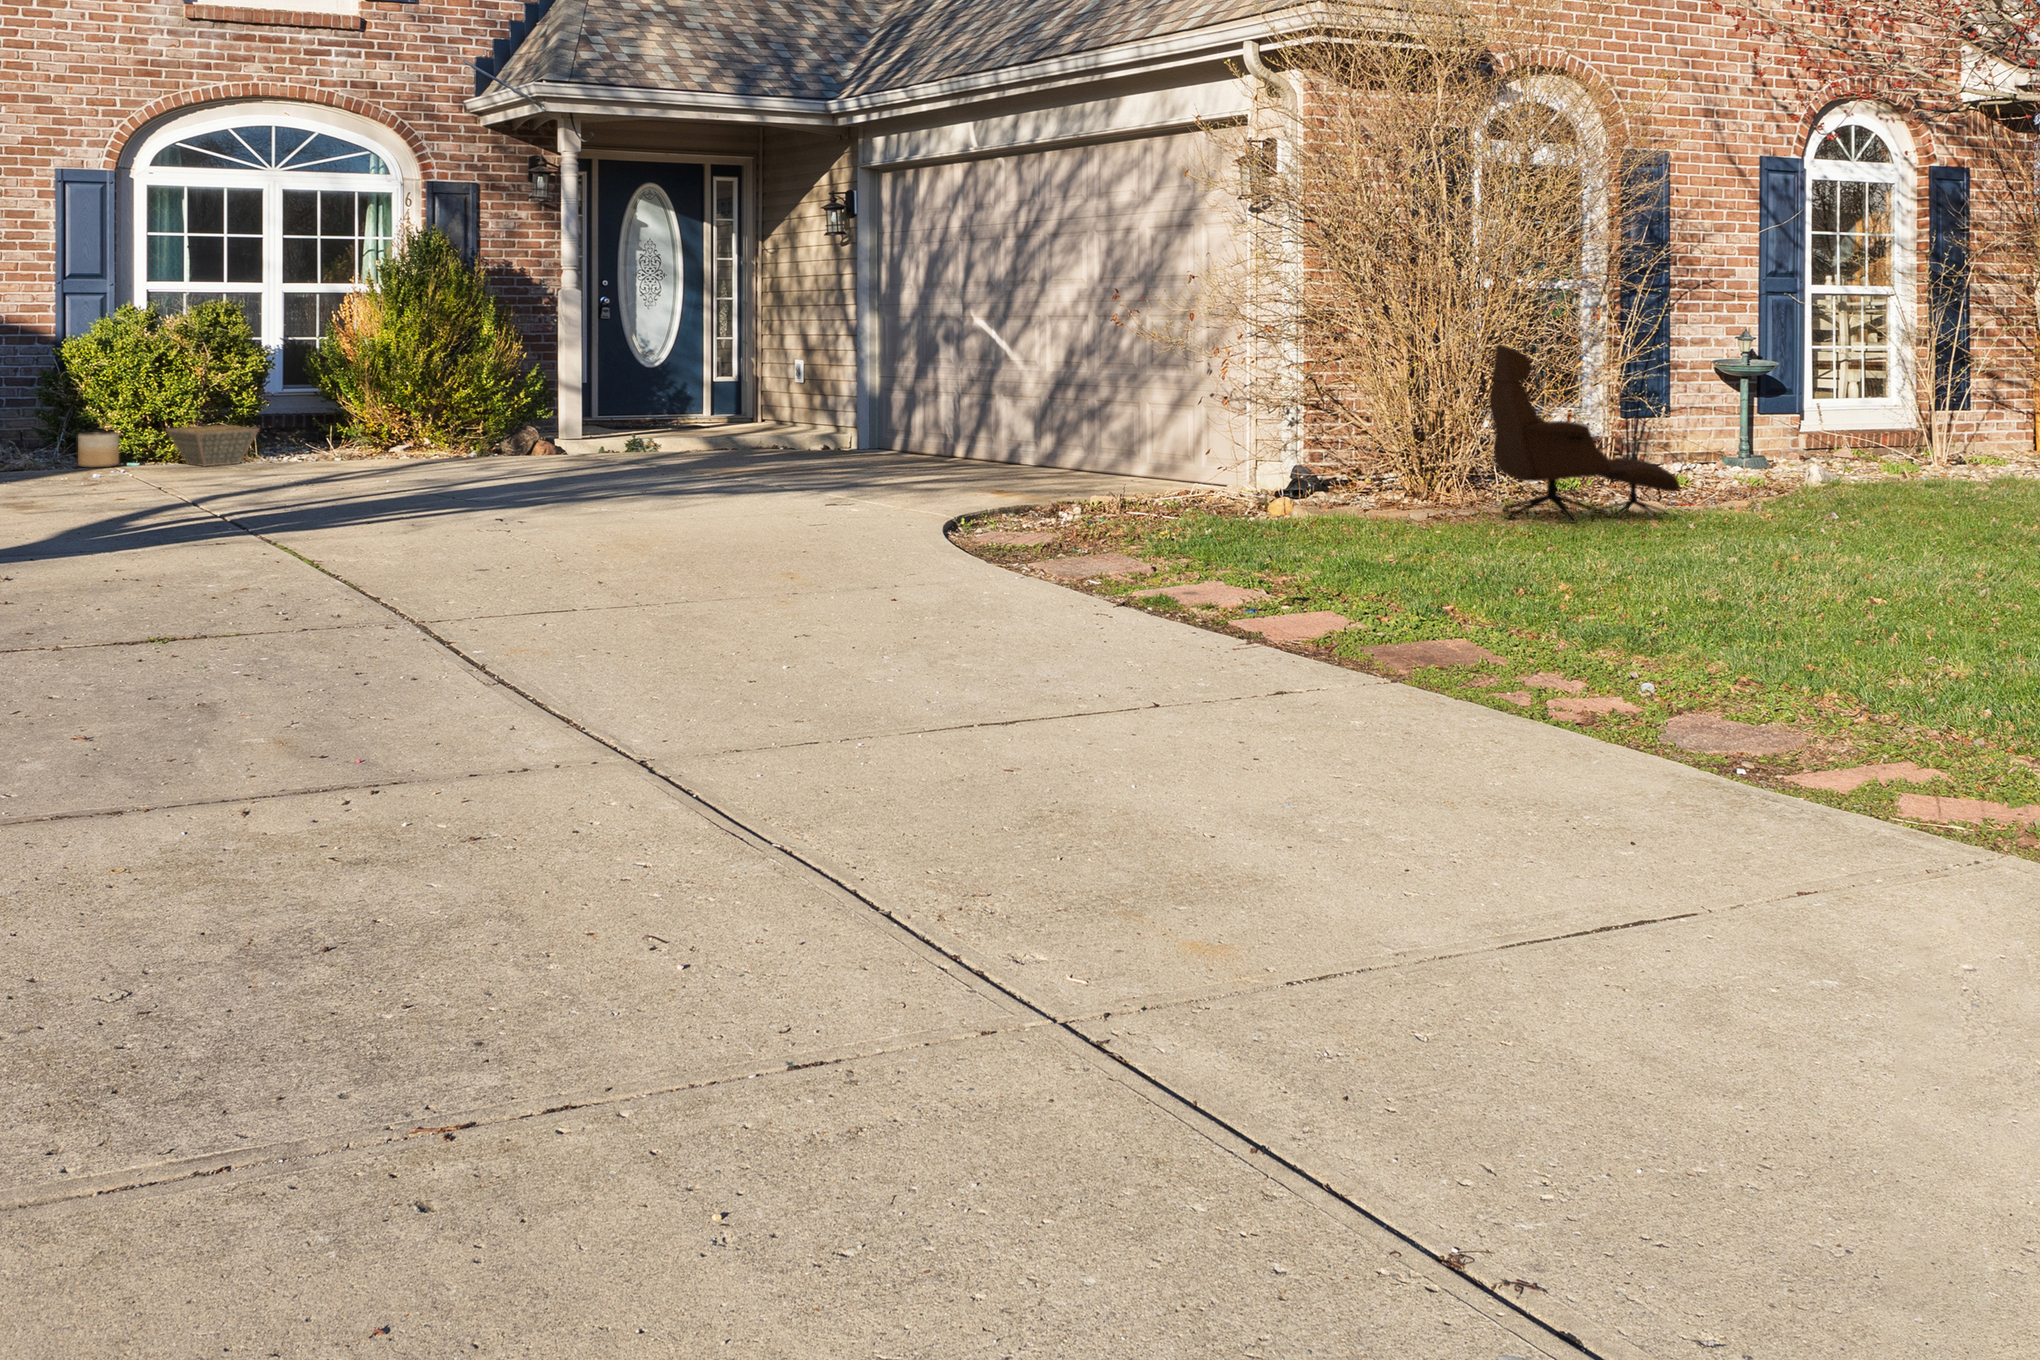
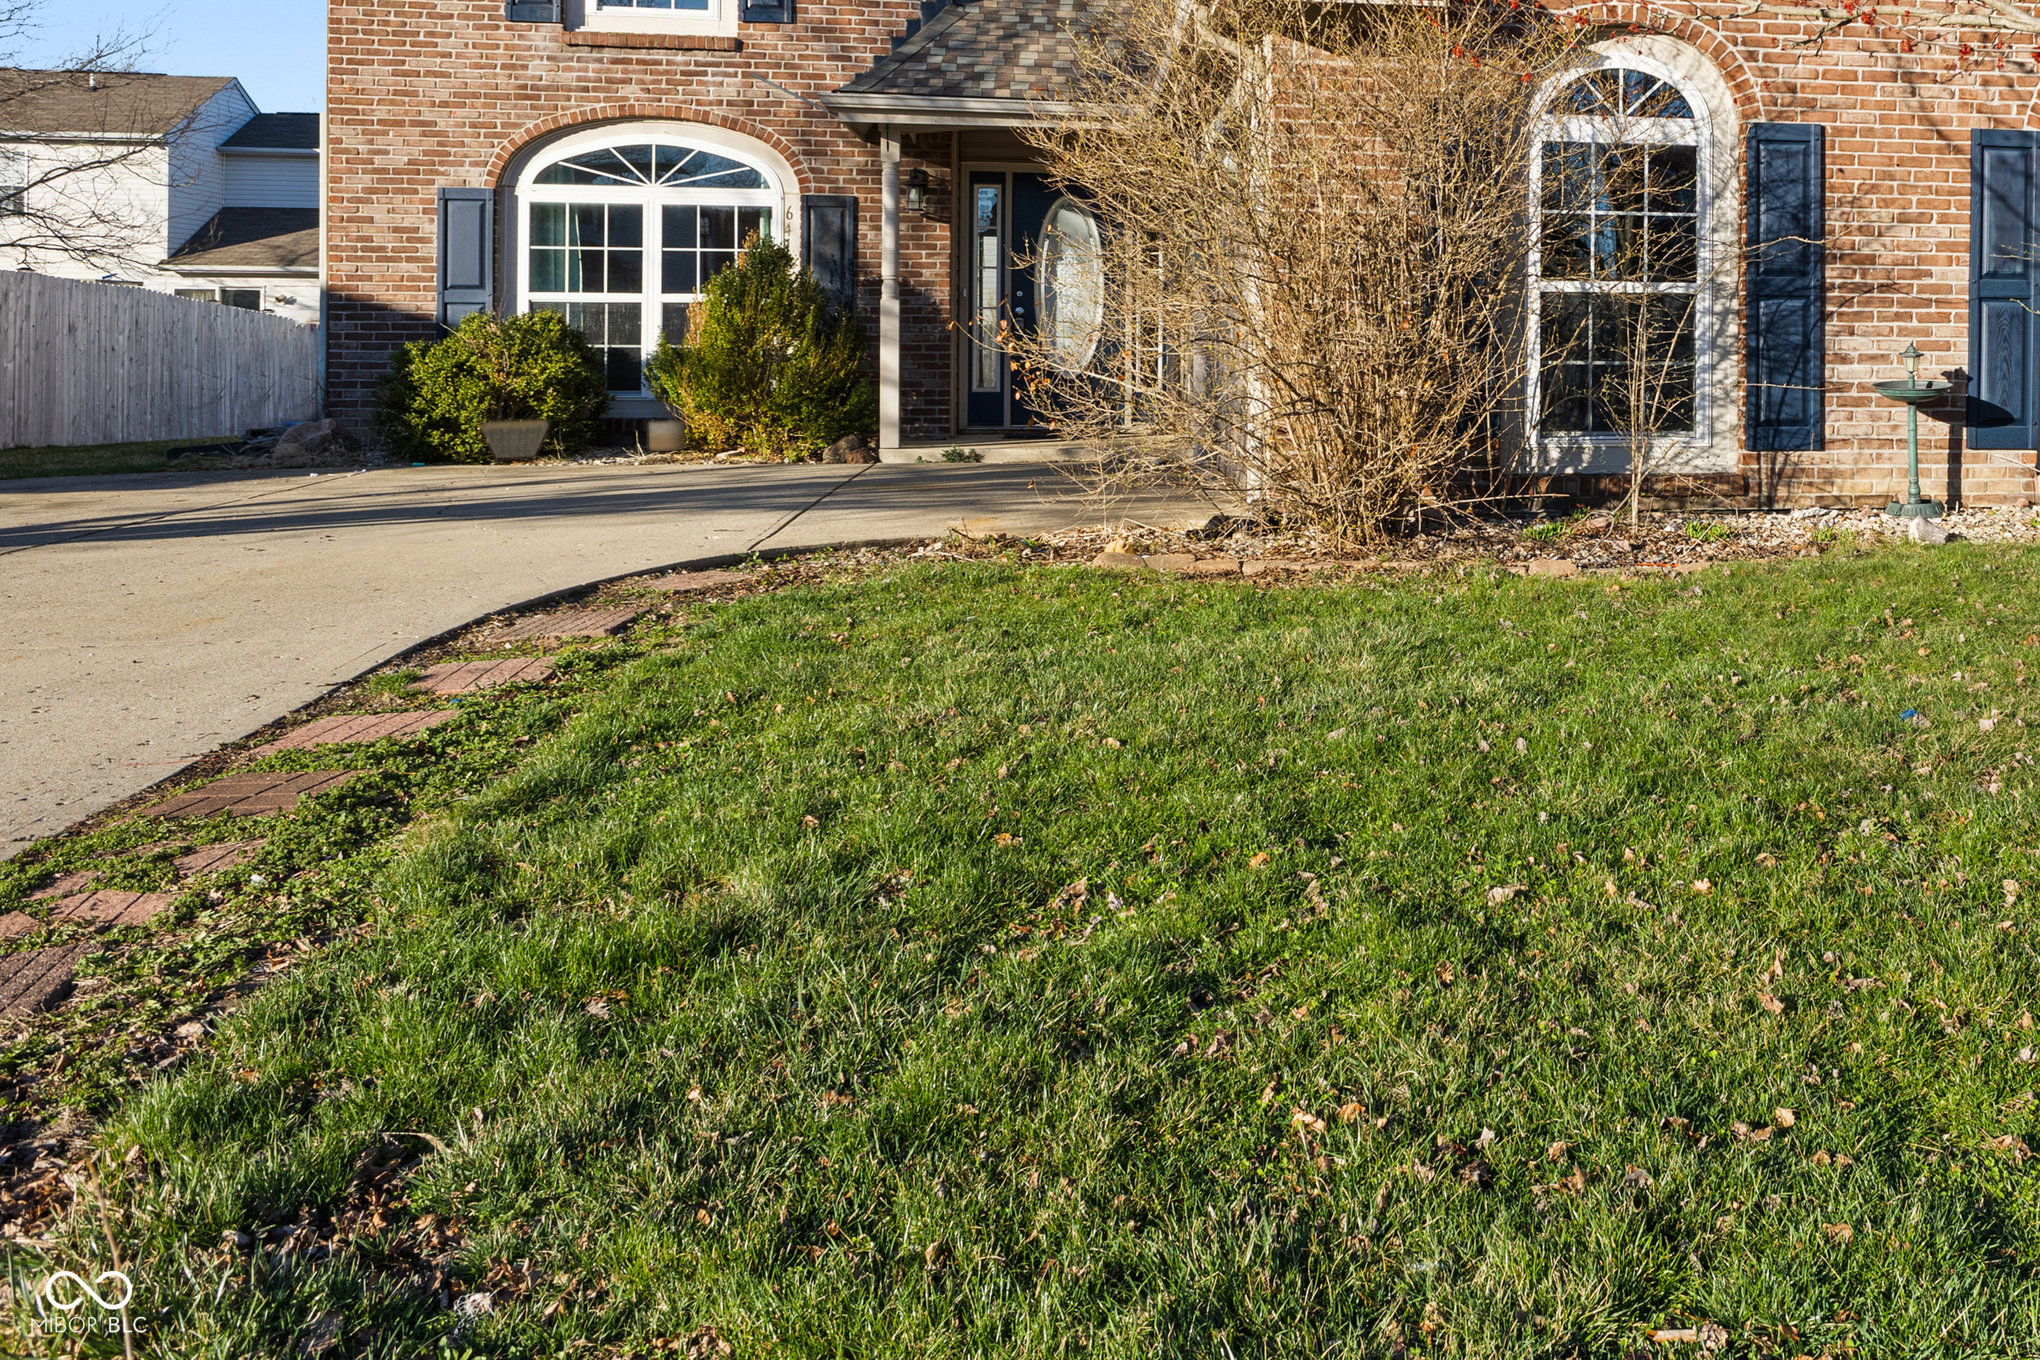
lounge chair: present [1490,343,1679,522] -> none [1376,360,1608,571]
planter: present [78,432,119,468] -> present [649,420,685,451]

